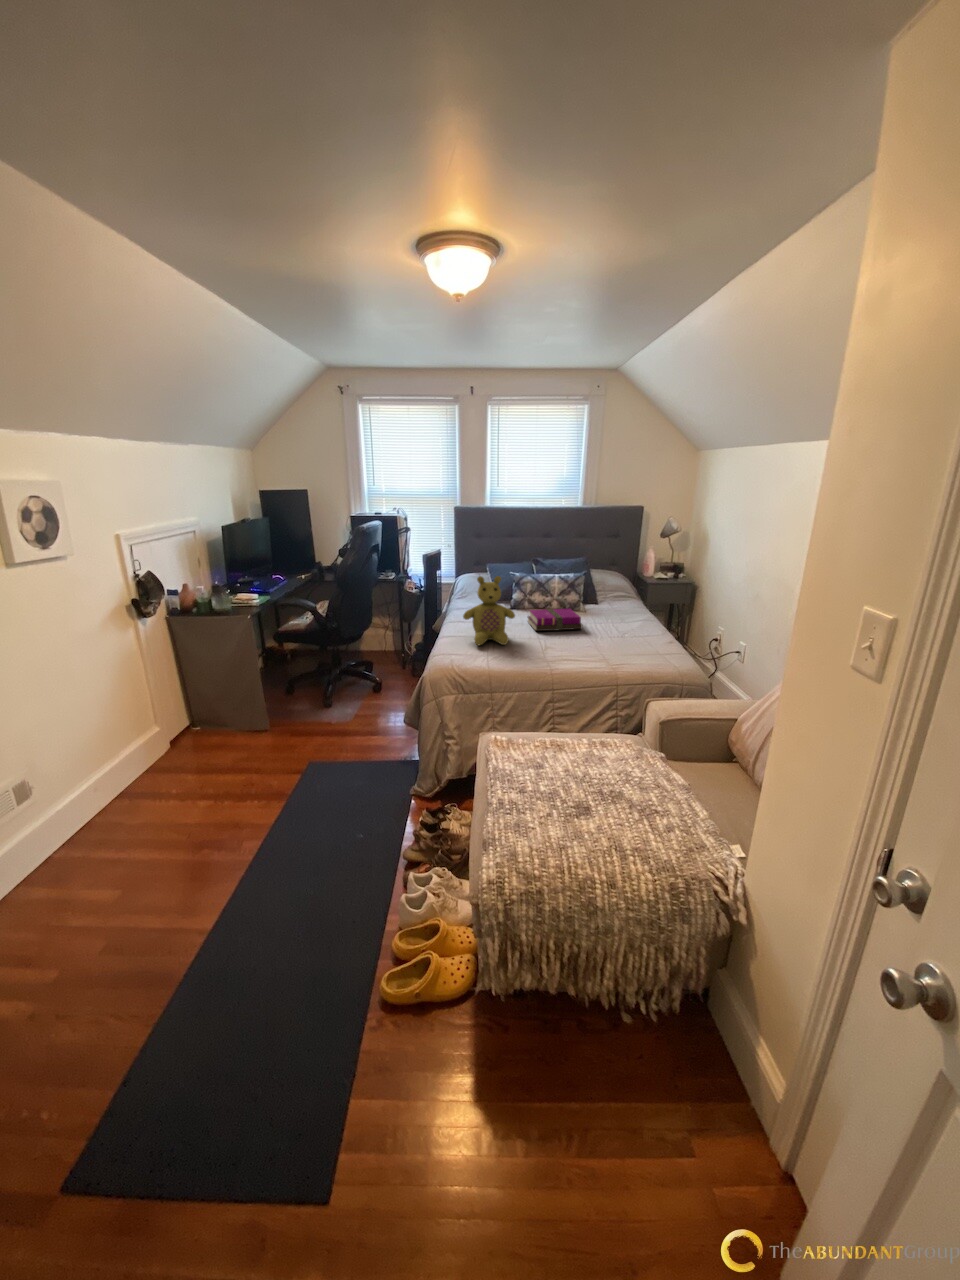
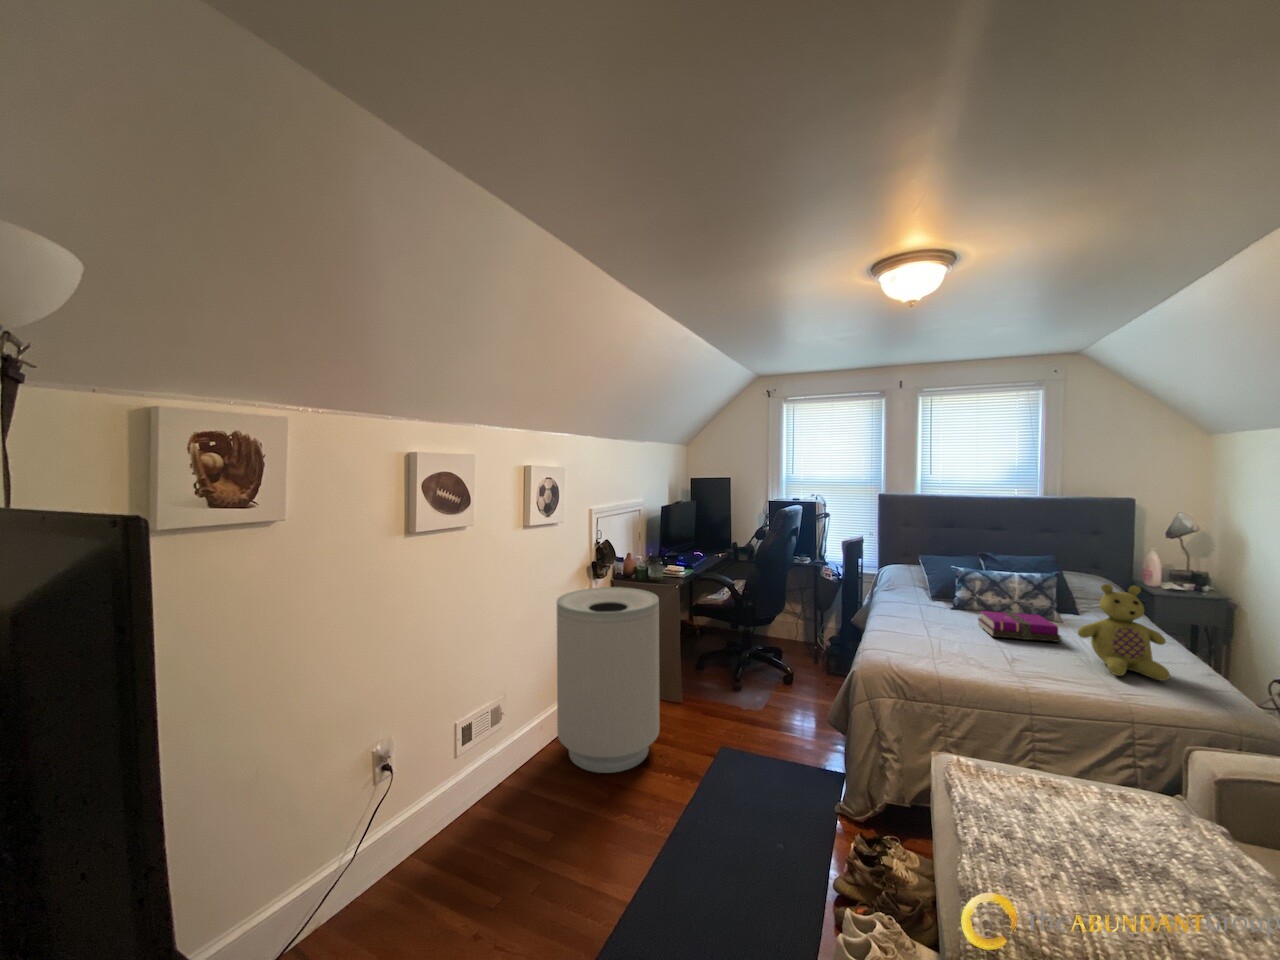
stuffed bear: present [463,576,515,645] -> present [1078,584,1170,681]
trash can: none [72,626,239,825] -> present [557,587,660,773]

